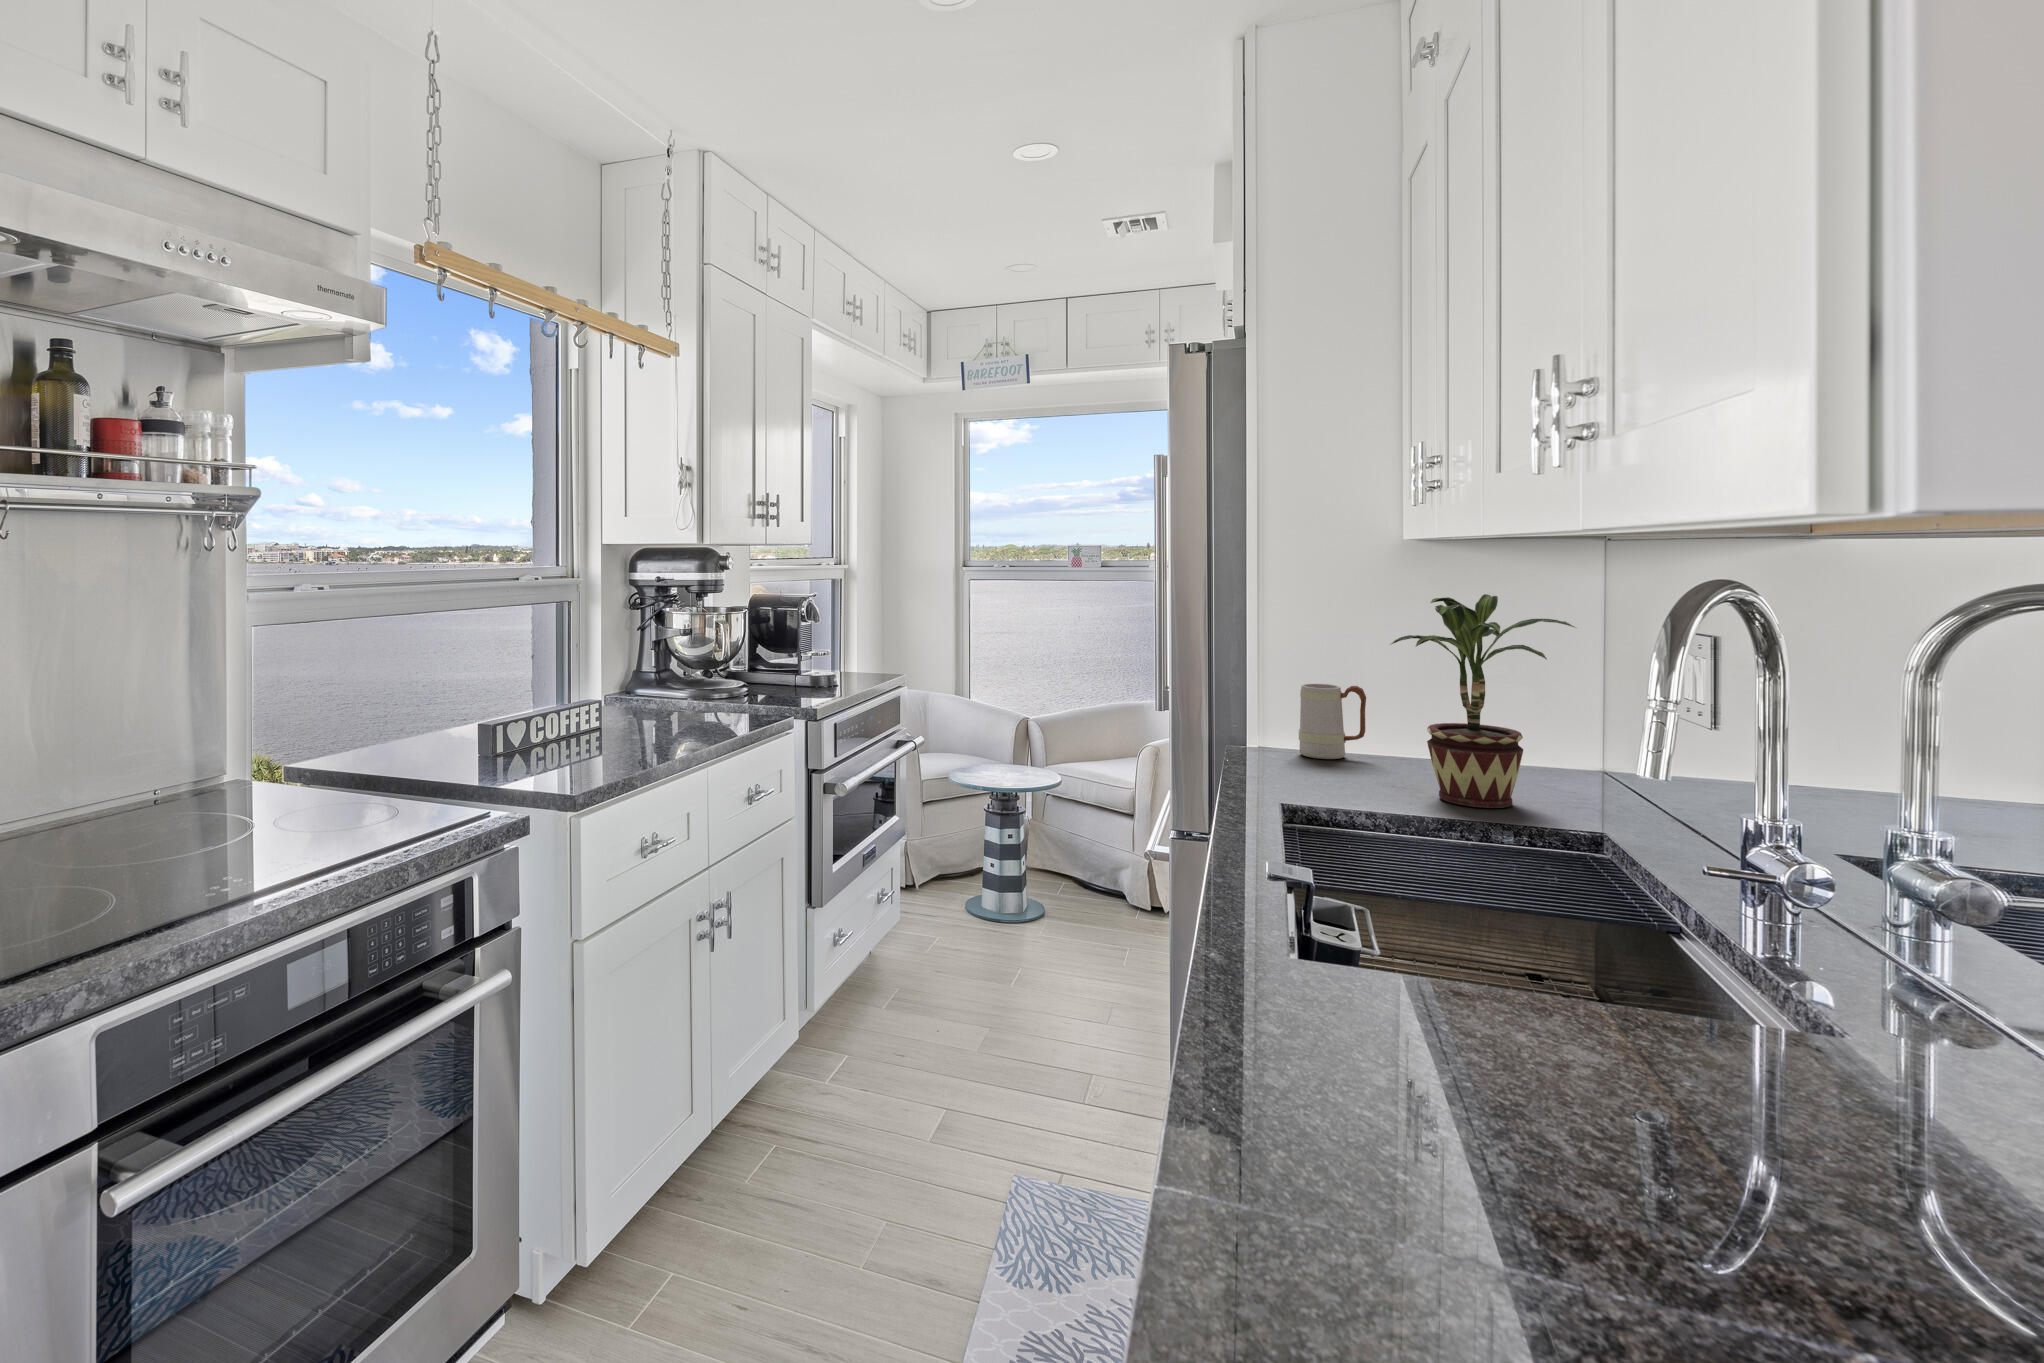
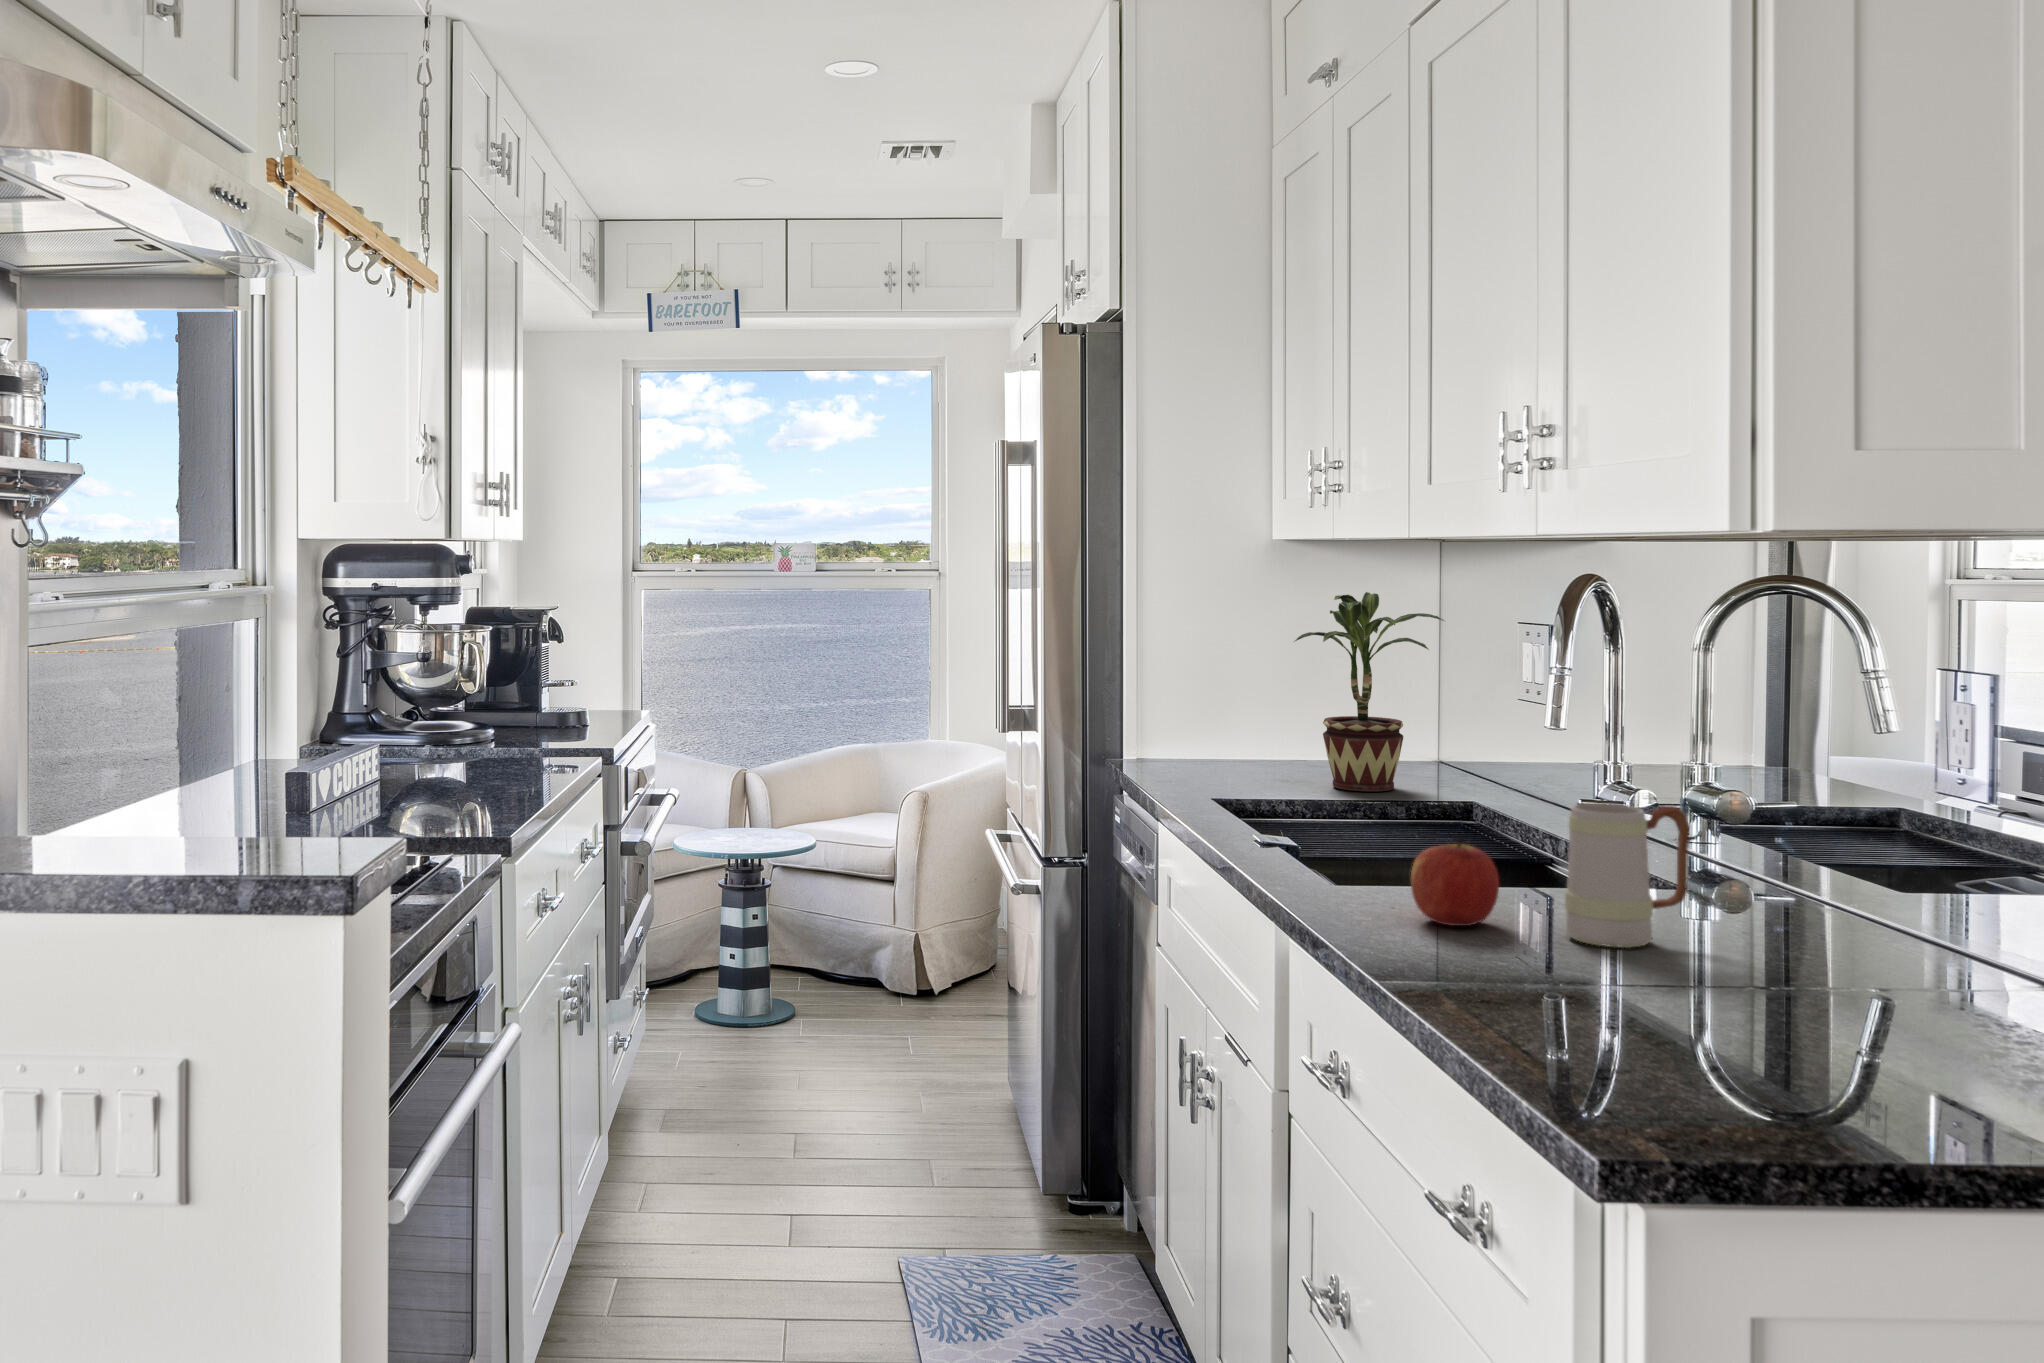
mug: present [1299,684,1366,759] -> present [1565,803,1689,948]
apple: none [1333,940,1461,1063] -> present [1411,839,1499,926]

